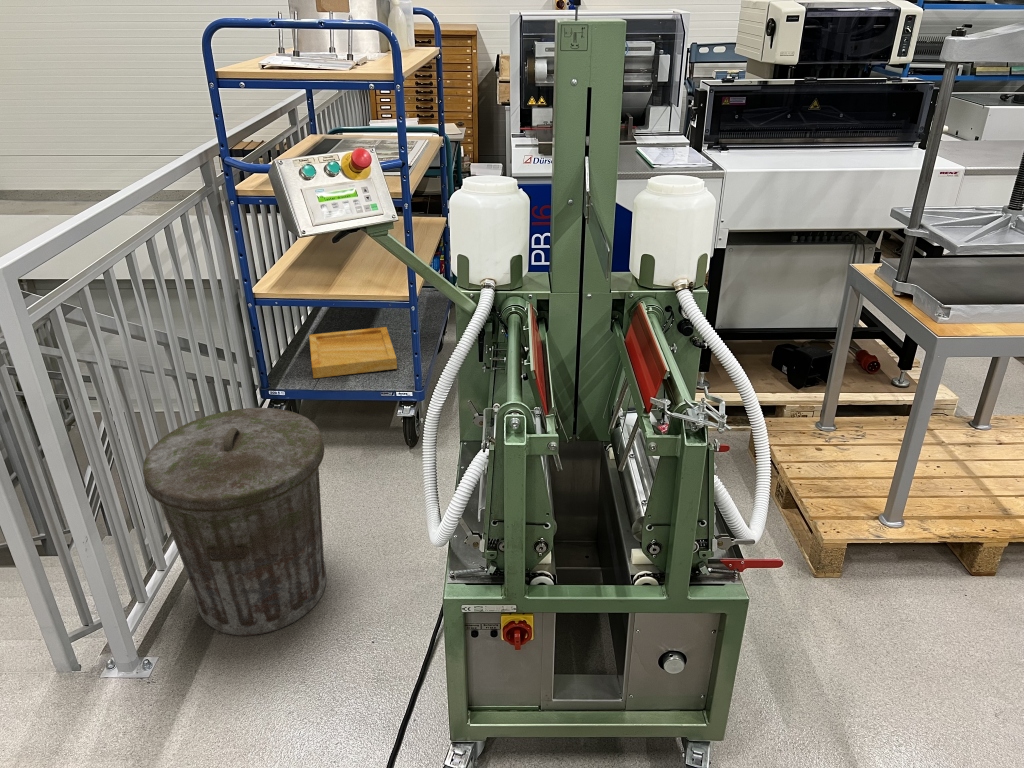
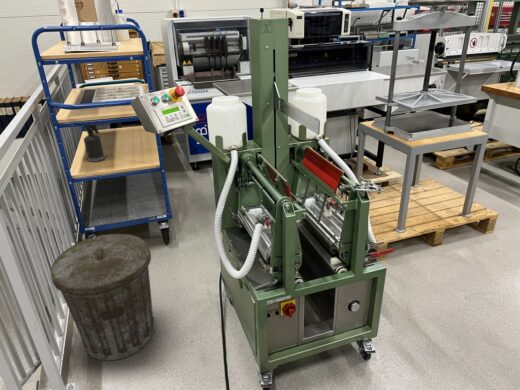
spray bottle: none [291,200,325,273] -> present [84,122,104,162]
tray: present [309,327,397,378] -> none [95,185,152,218]

